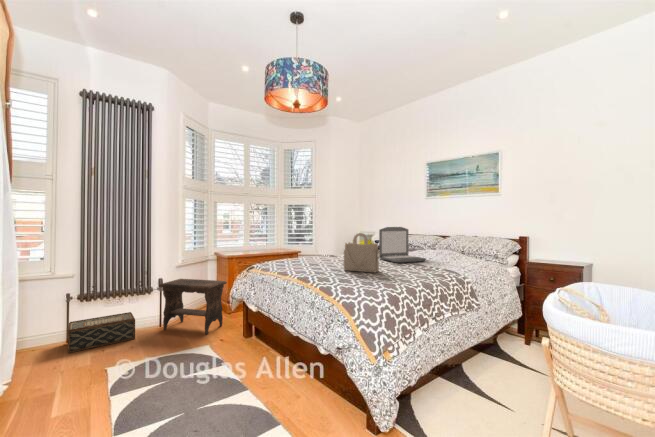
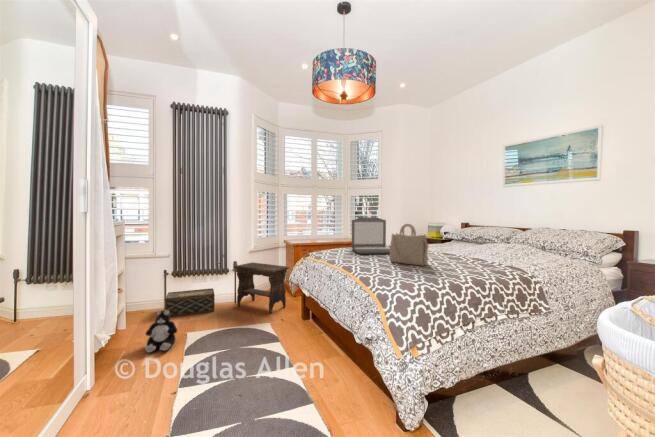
laptop: present [379,227,426,263] -> present [351,218,390,254]
plush toy: none [49,343,95,400] -> present [145,310,177,352]

